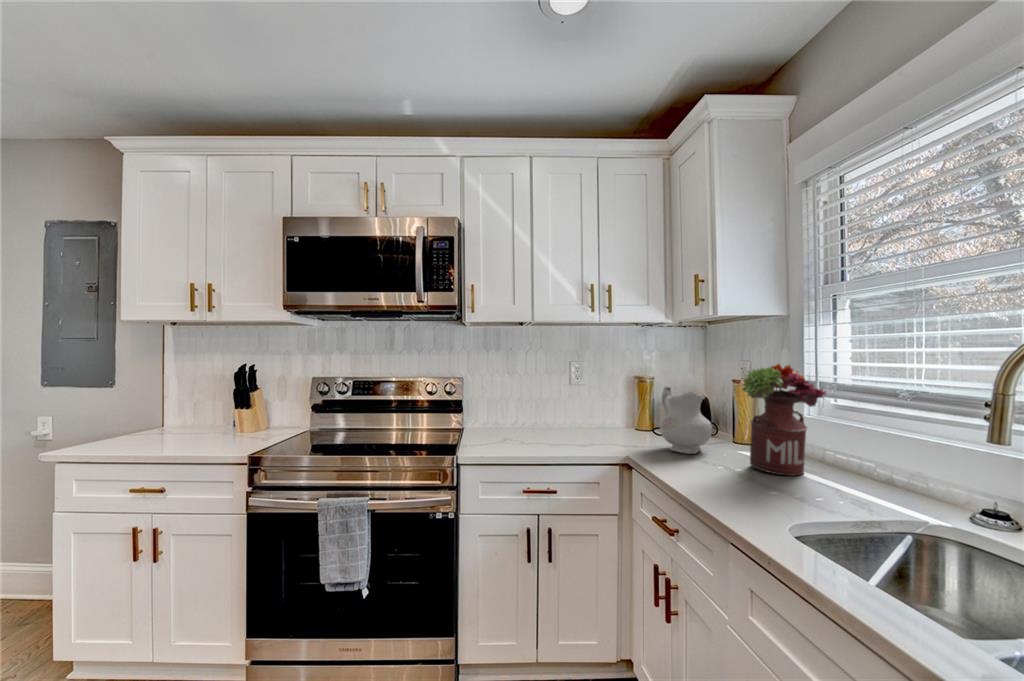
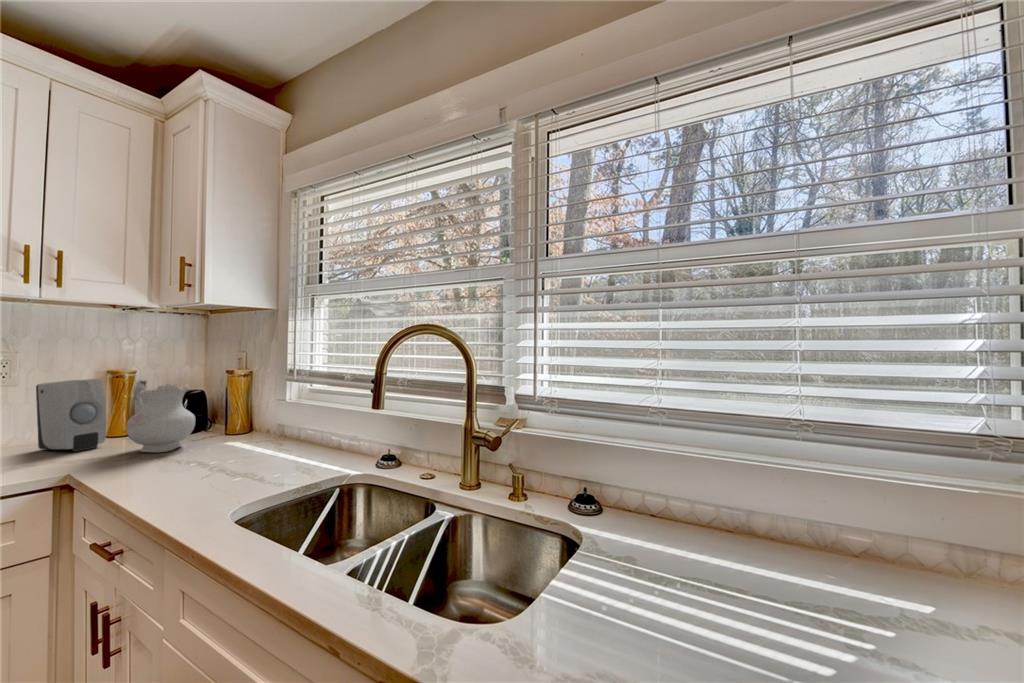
flower arrangement: present [742,364,826,476] -> none [220,353,300,455]
soap dispenser: none [600,384,642,442] -> present [36,379,106,451]

